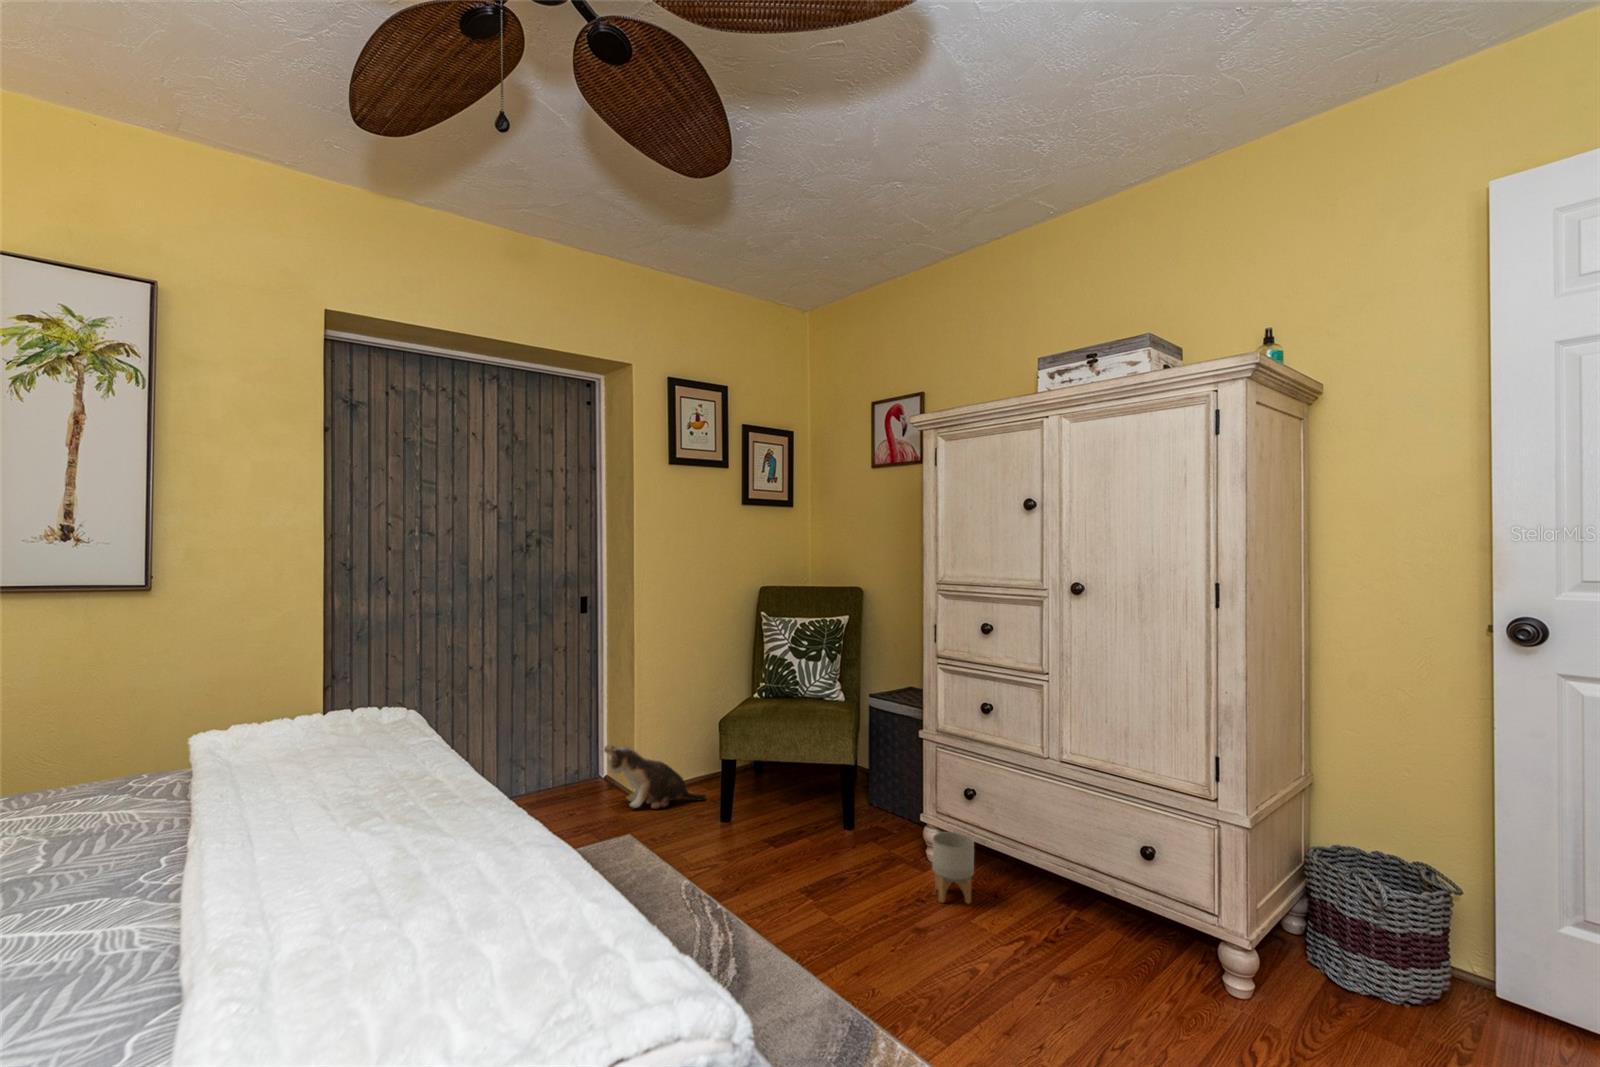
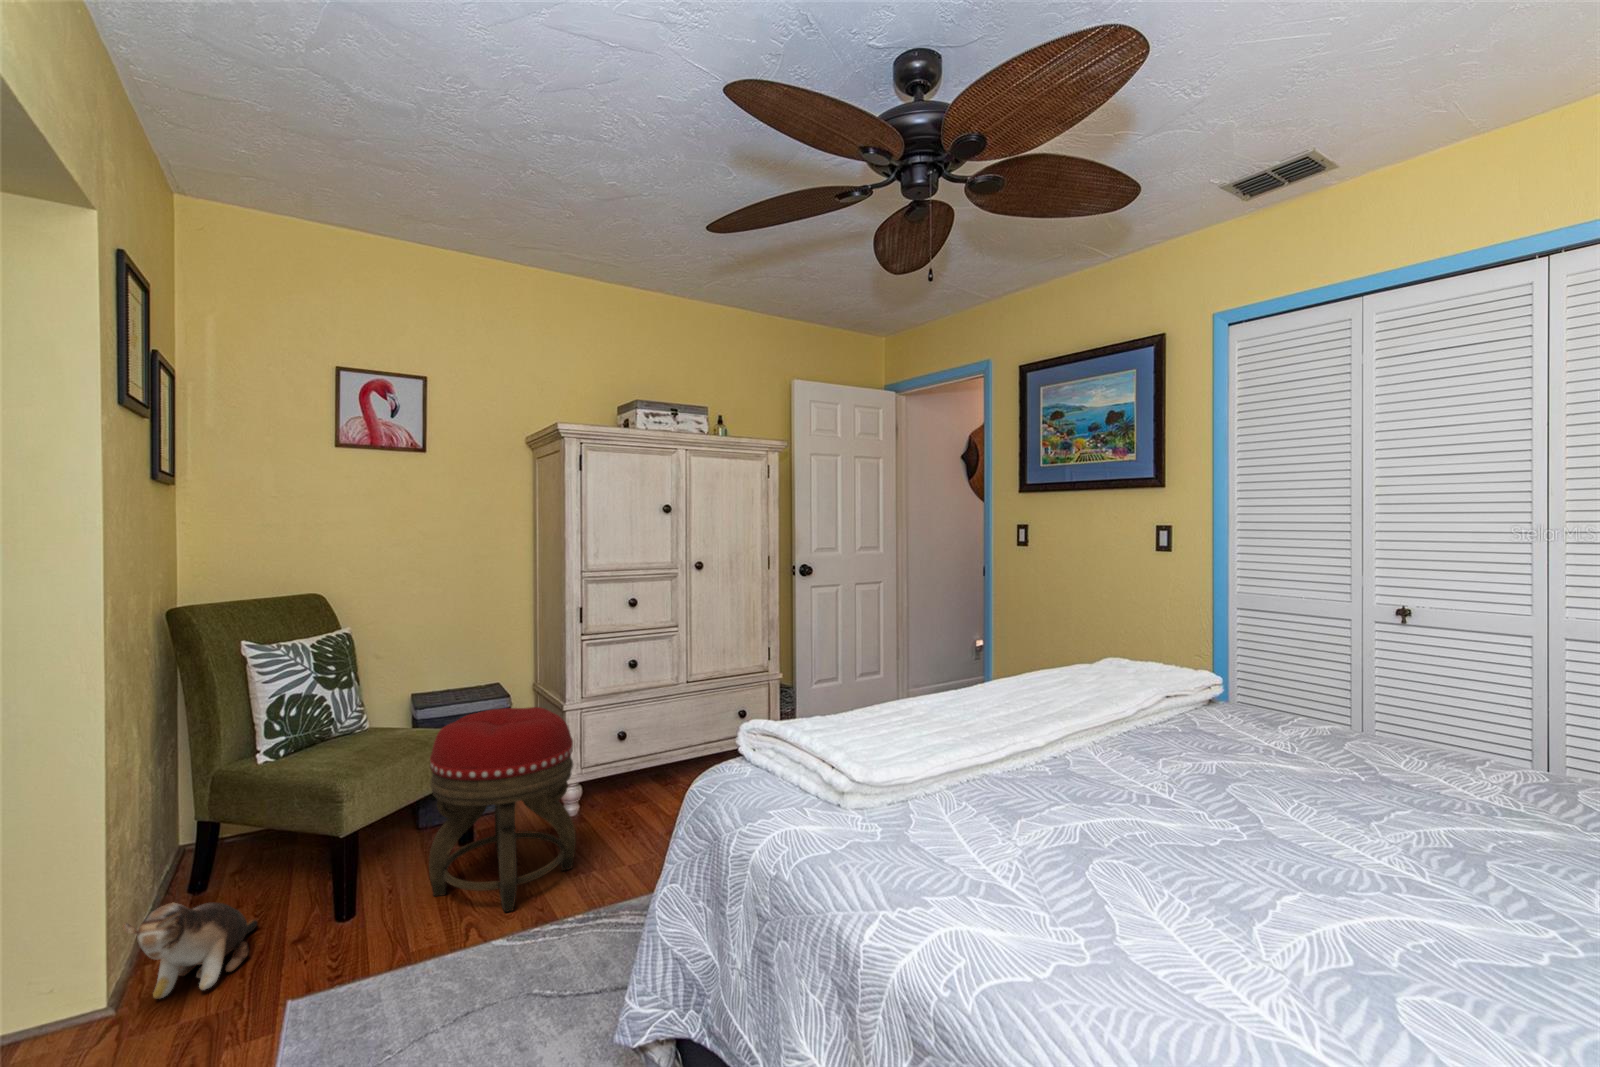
footstool: none [716,699,840,886] -> present [429,707,576,912]
planter: present [932,832,974,904] -> none [614,765,646,819]

